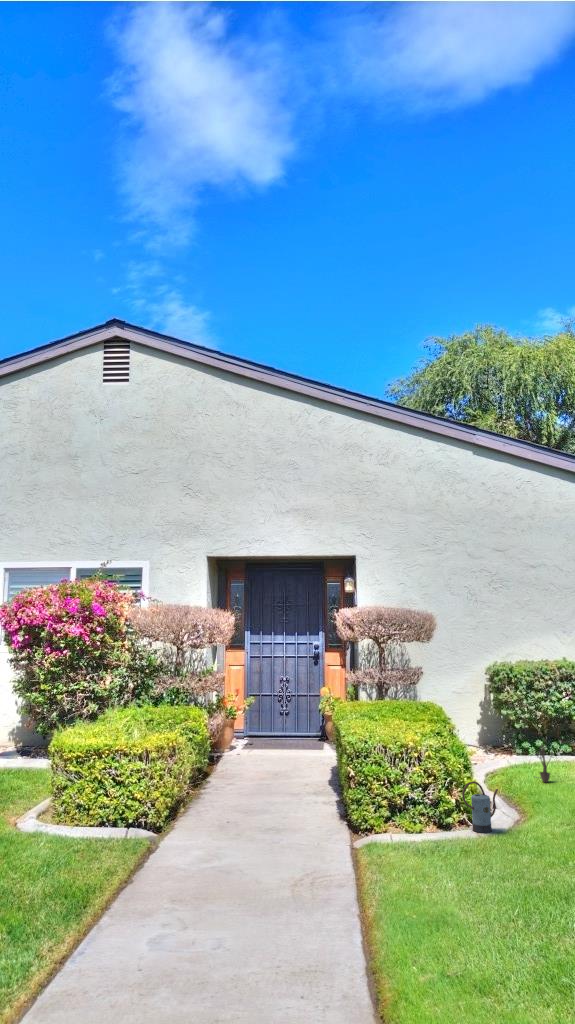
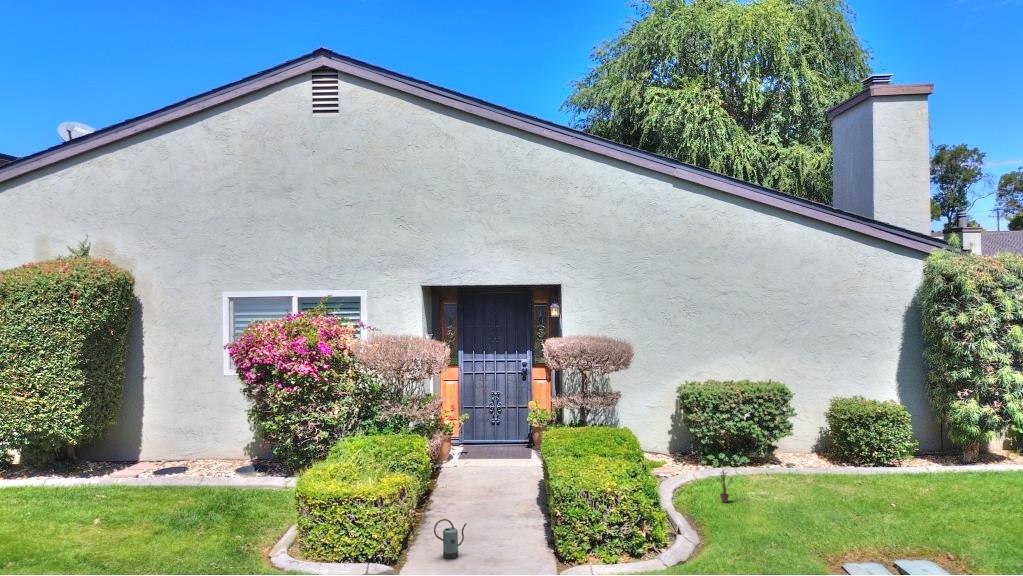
watering can: present [462,781,498,833] -> present [434,519,467,559]

